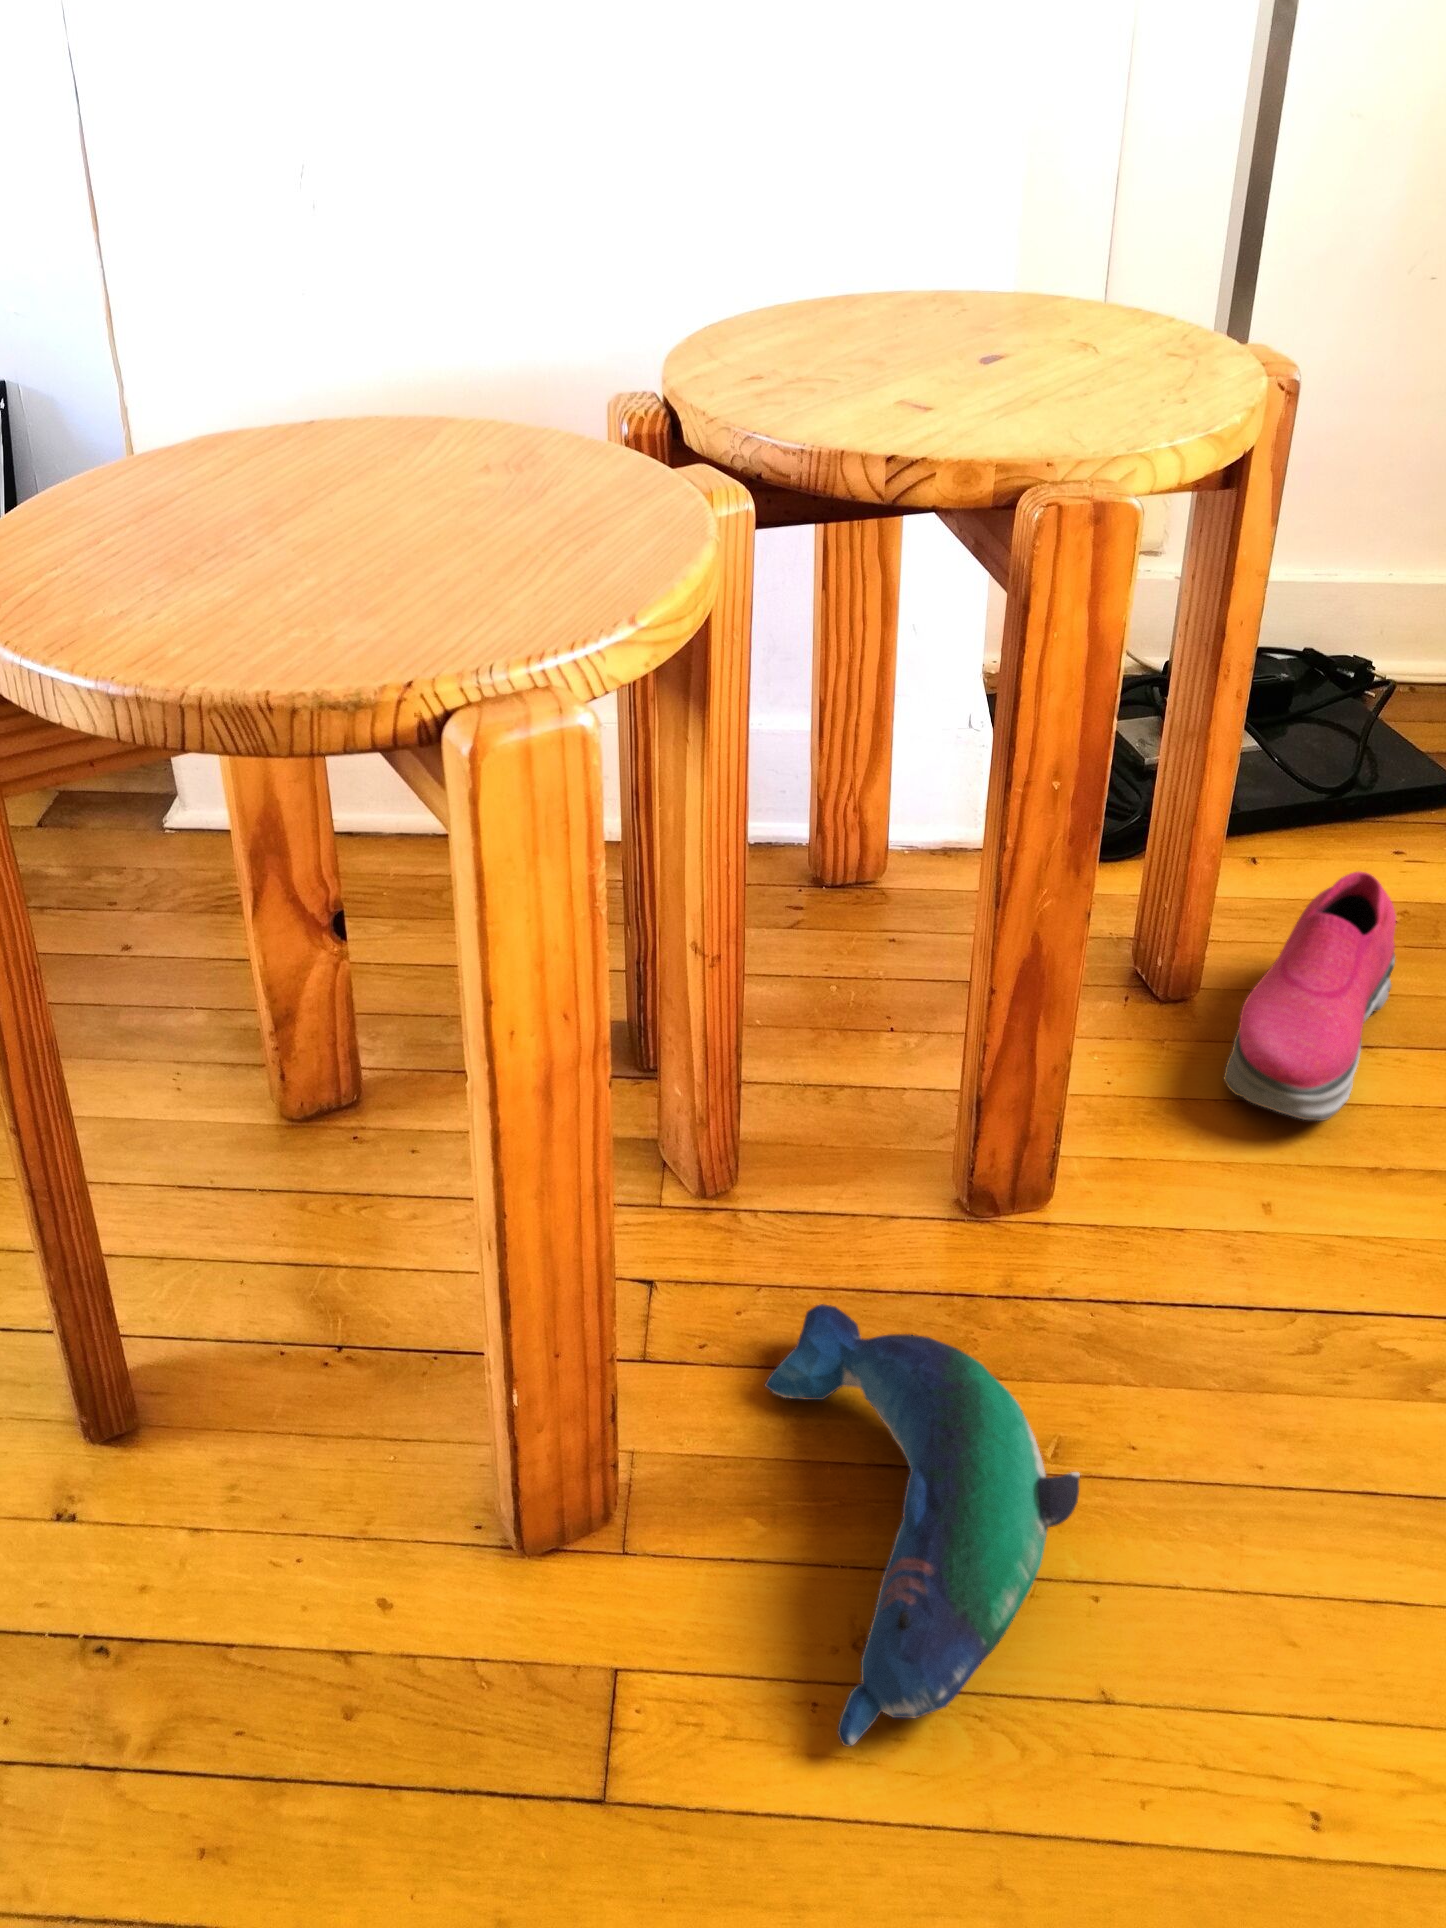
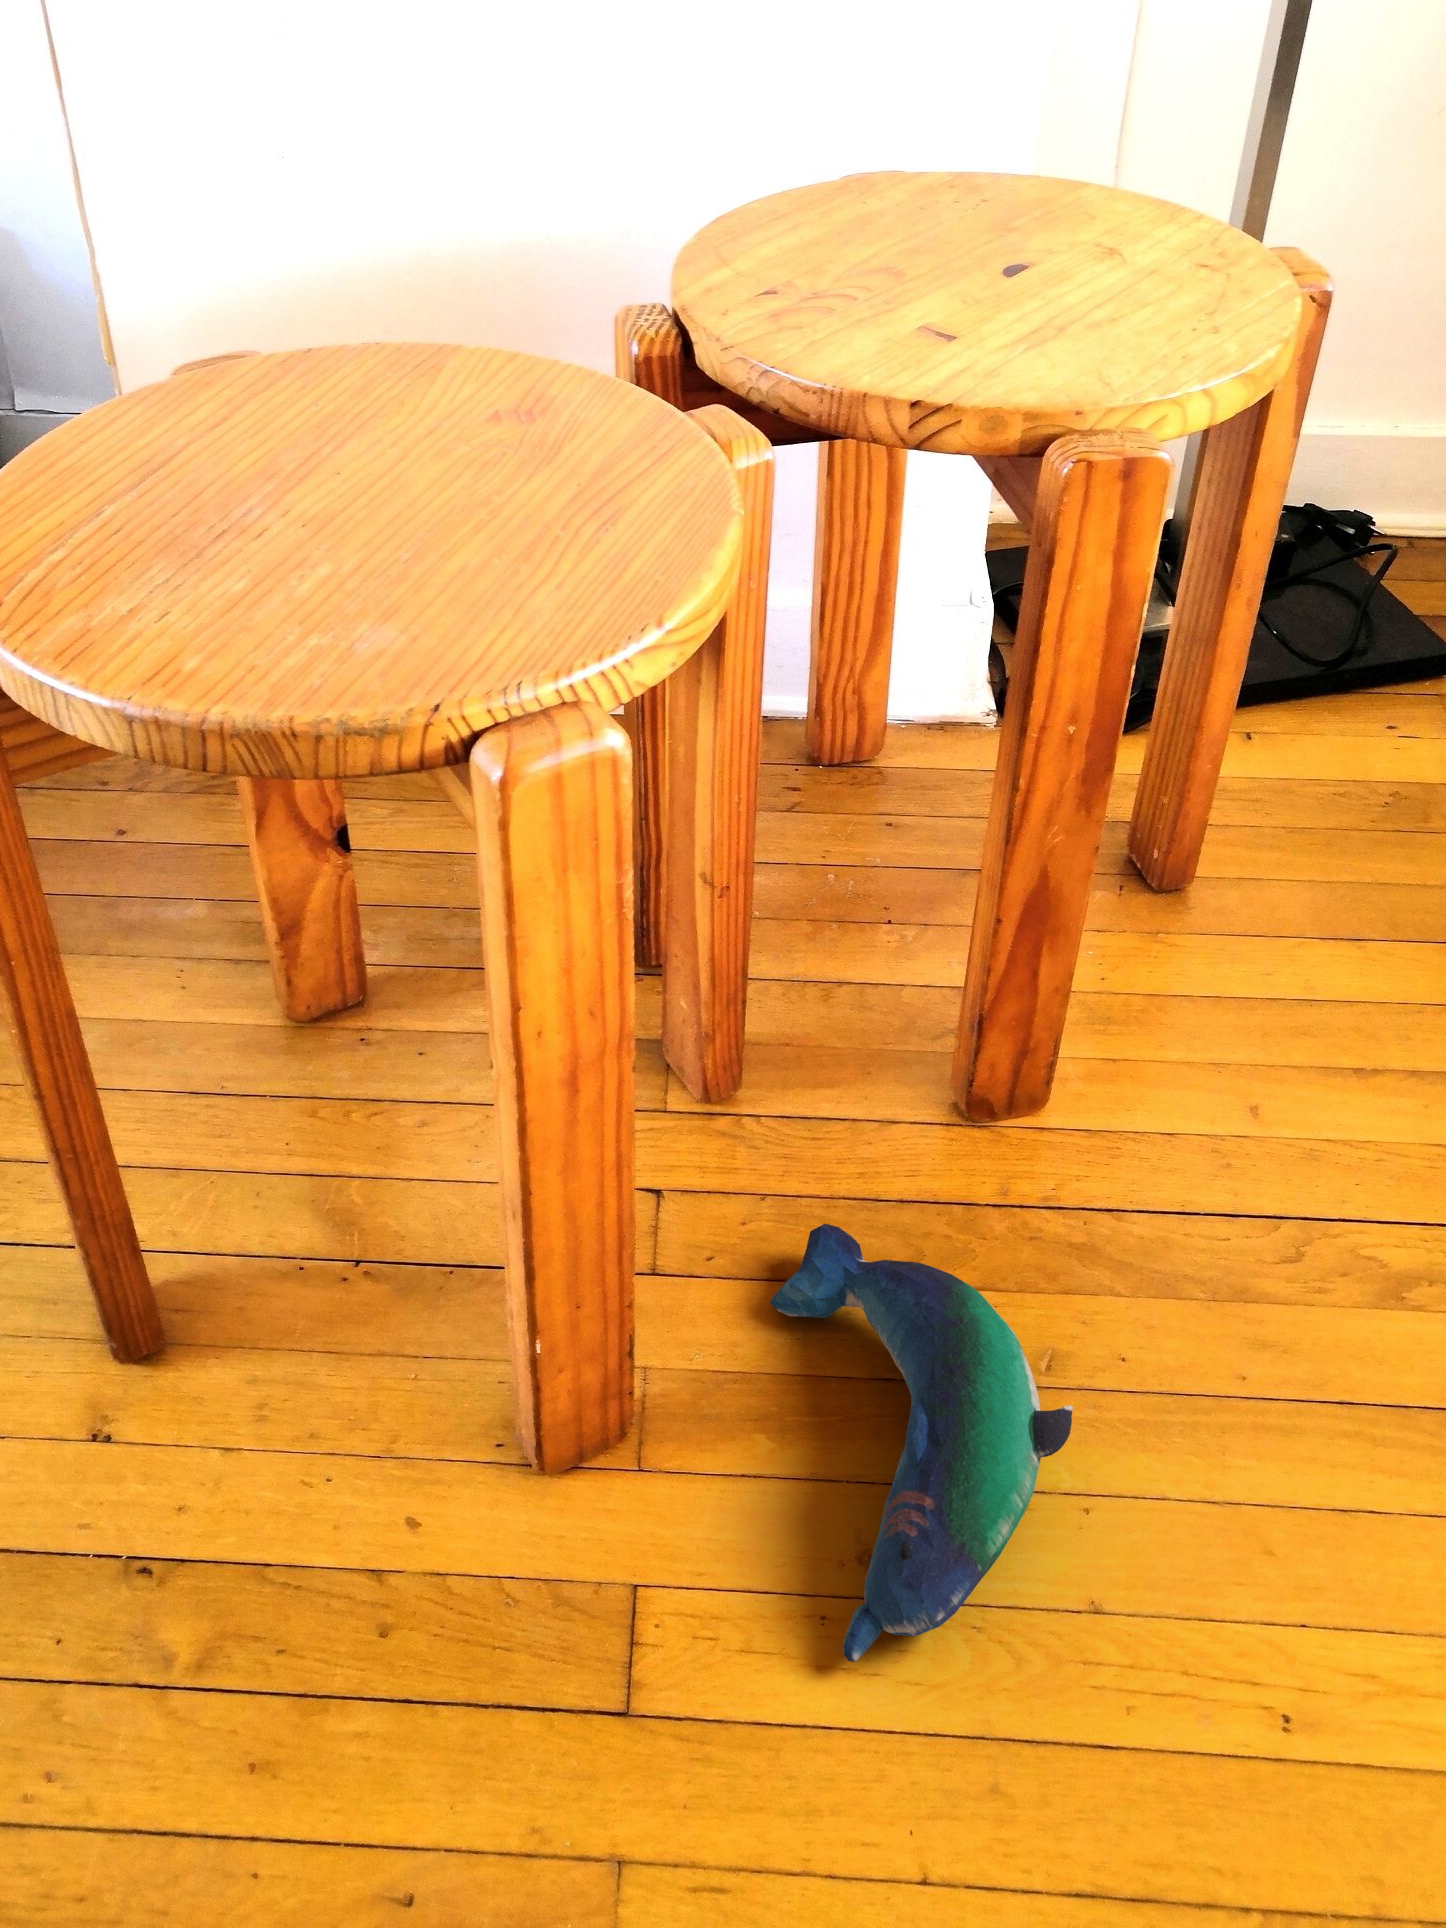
shoe: present [1224,872,1396,1121] -> none [1217,768,1394,1025]

